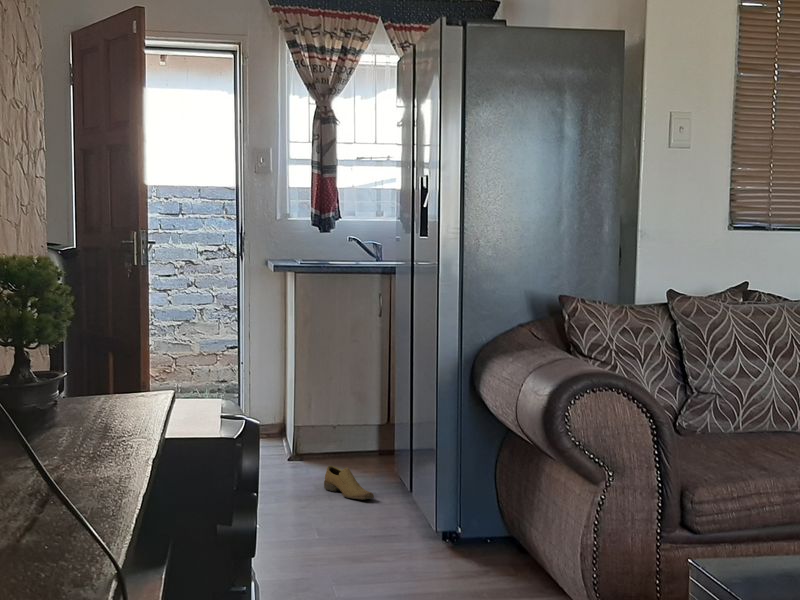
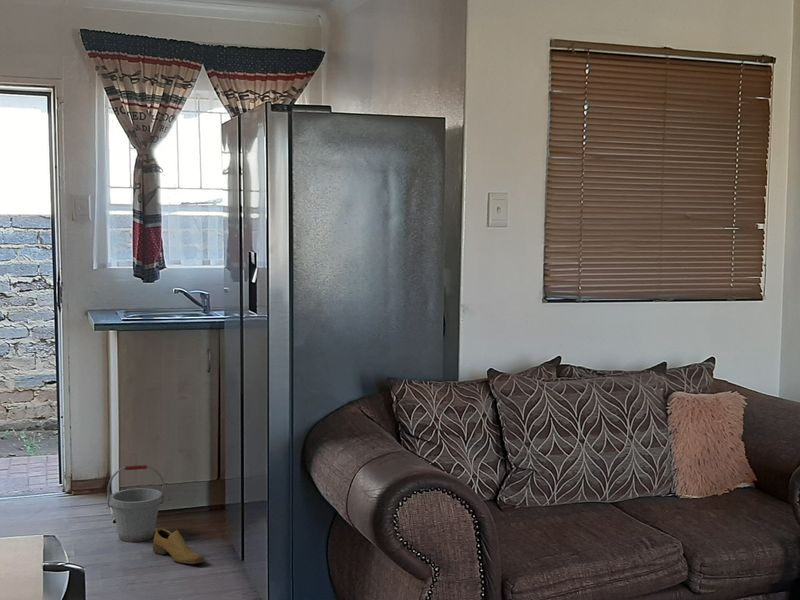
bucket: none [282,405,336,481] -> present [107,465,164,542]

